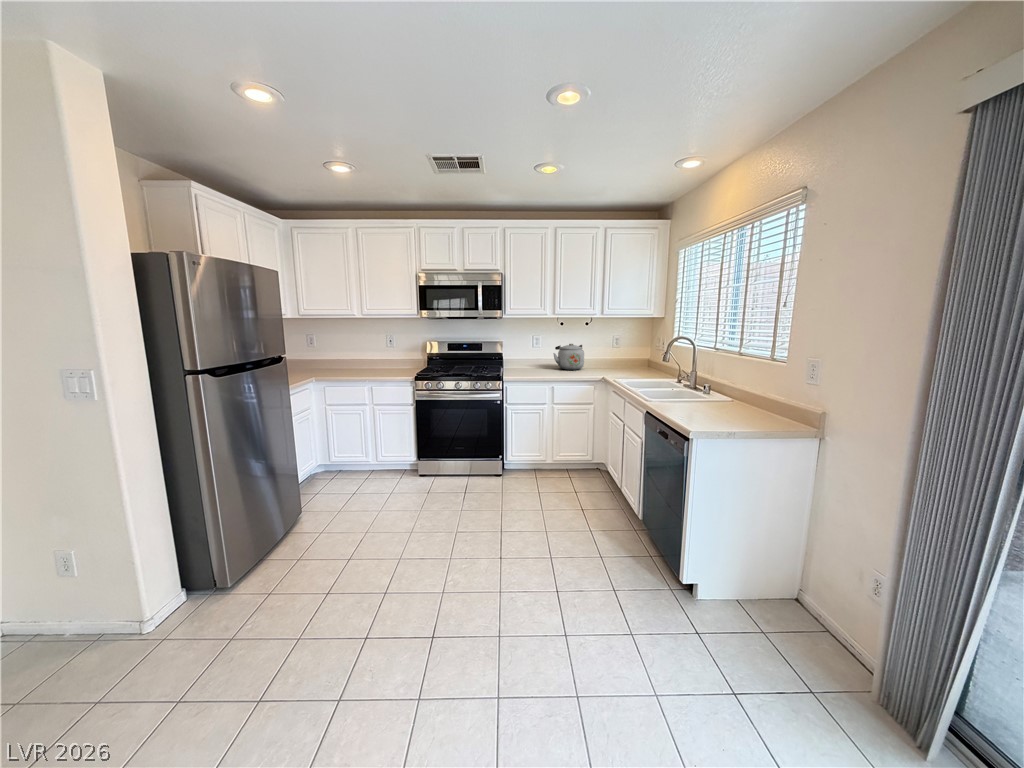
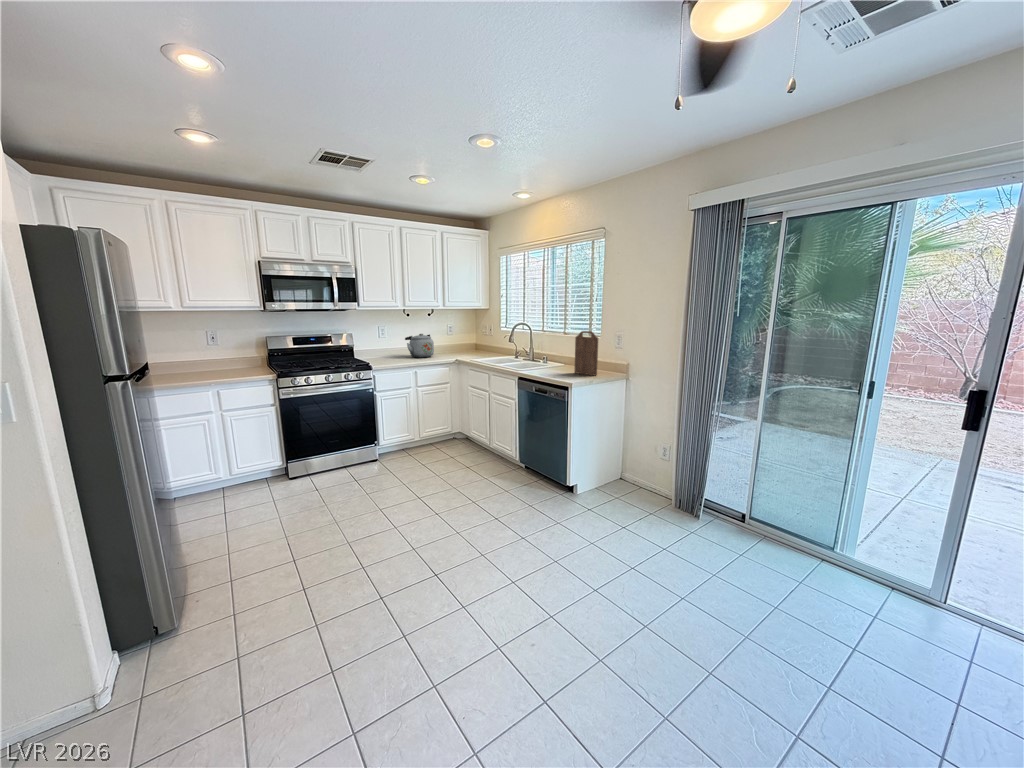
cutting board: none [727,355,766,426] -> present [575,331,598,376]

